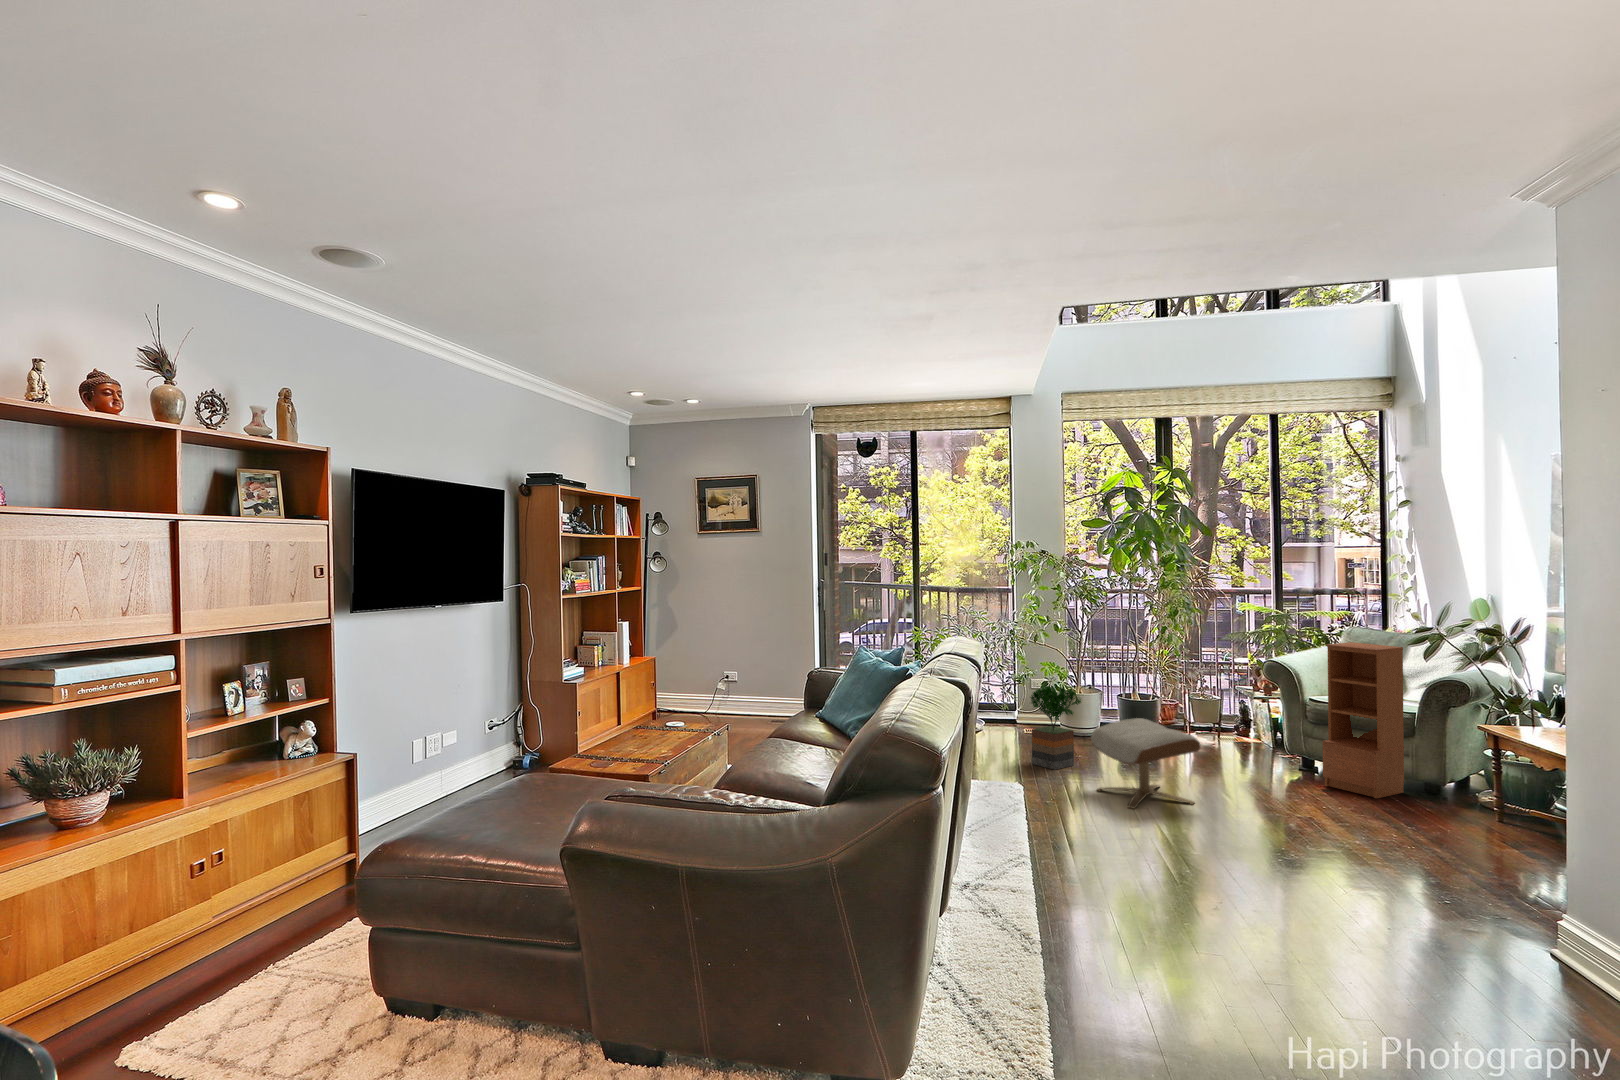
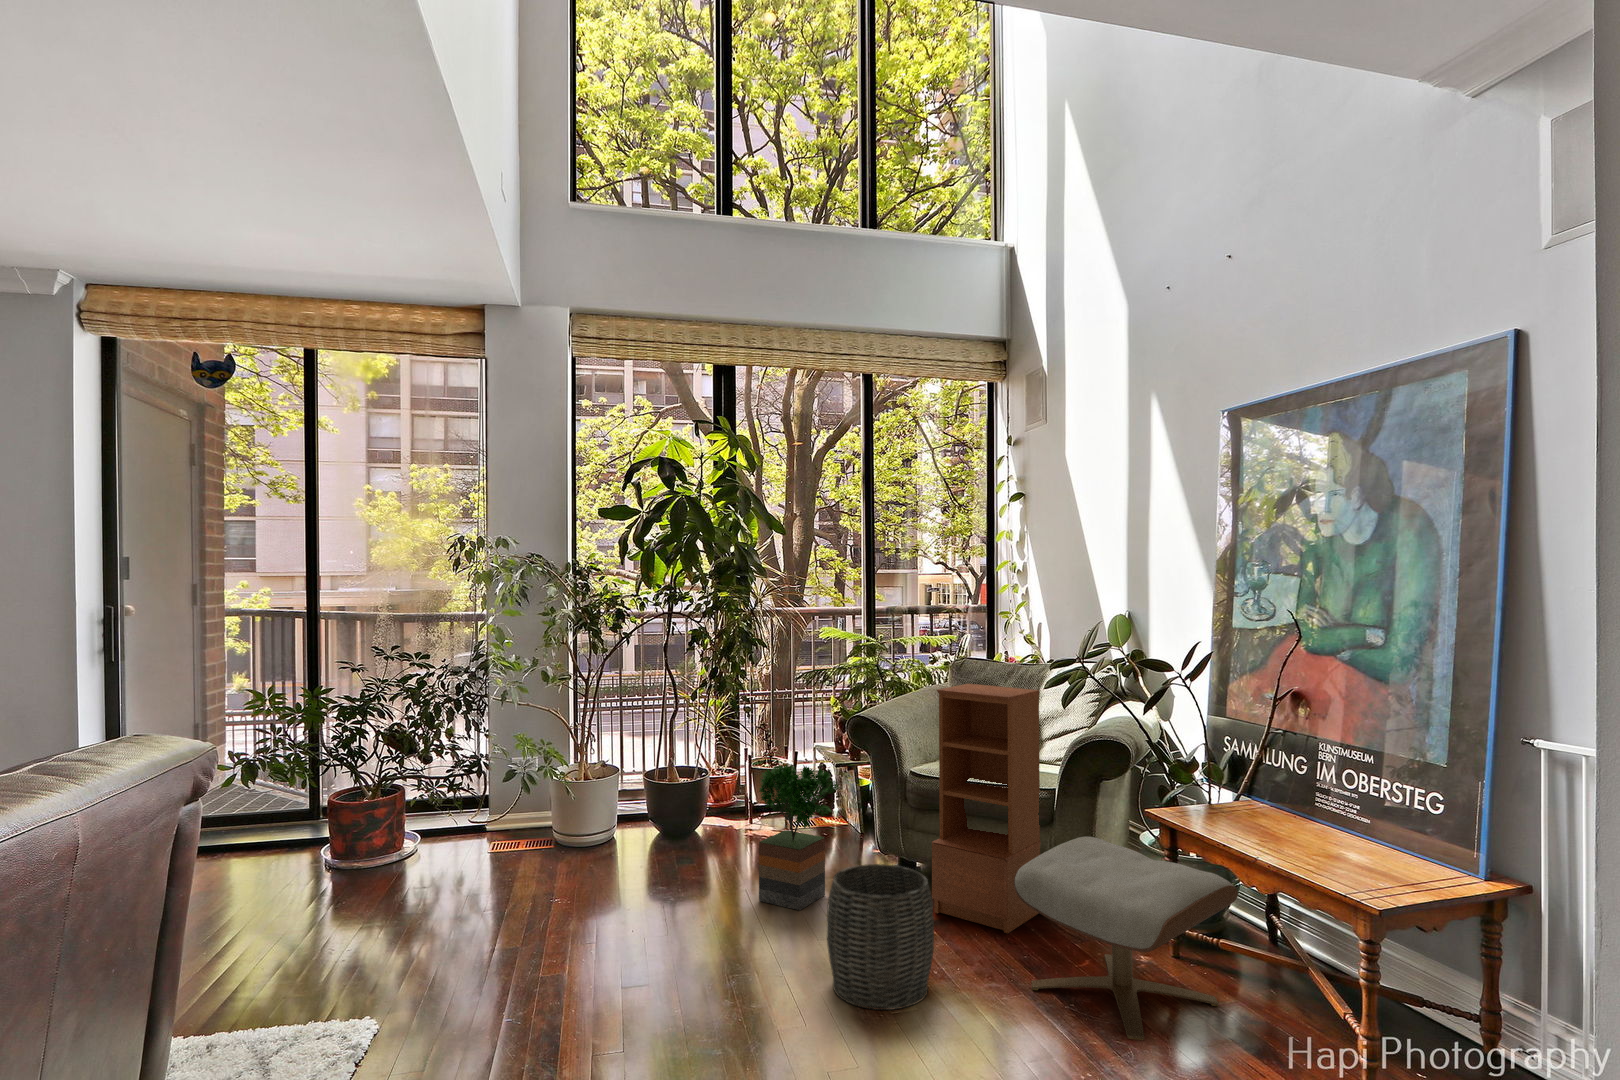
potted tree: present [1030,686,1081,770] -> present [759,764,840,910]
ottoman: present [1091,718,1200,809] -> present [1014,837,1238,1040]
woven basket: none [1251,743,1320,818] -> present [827,864,934,1010]

